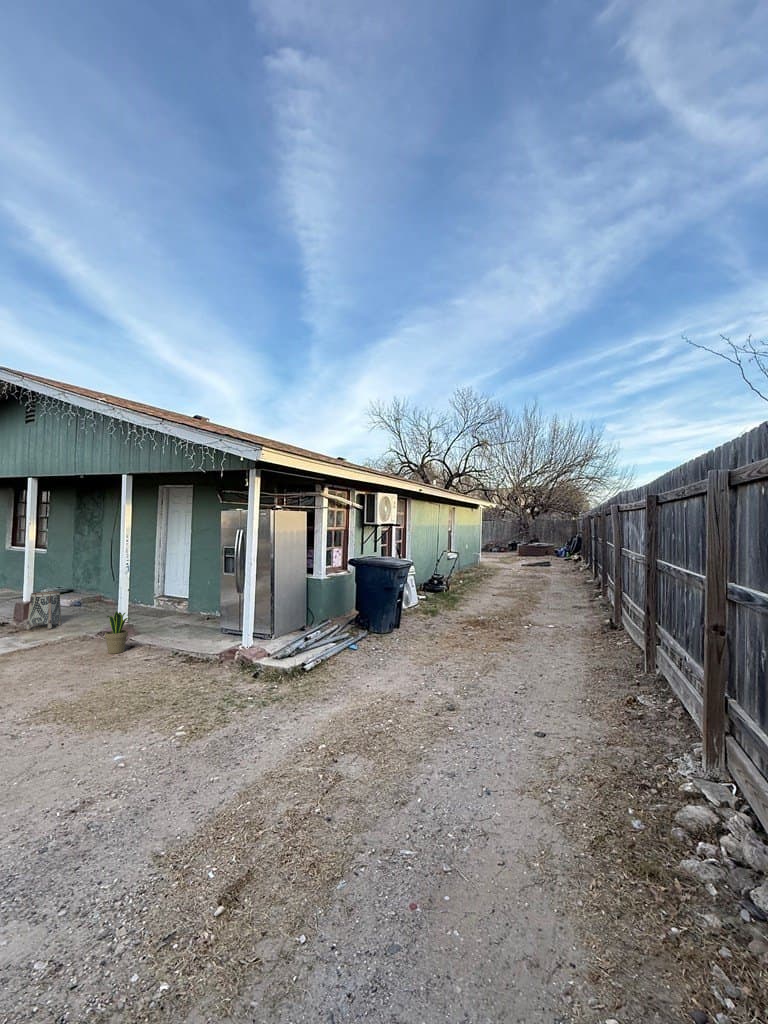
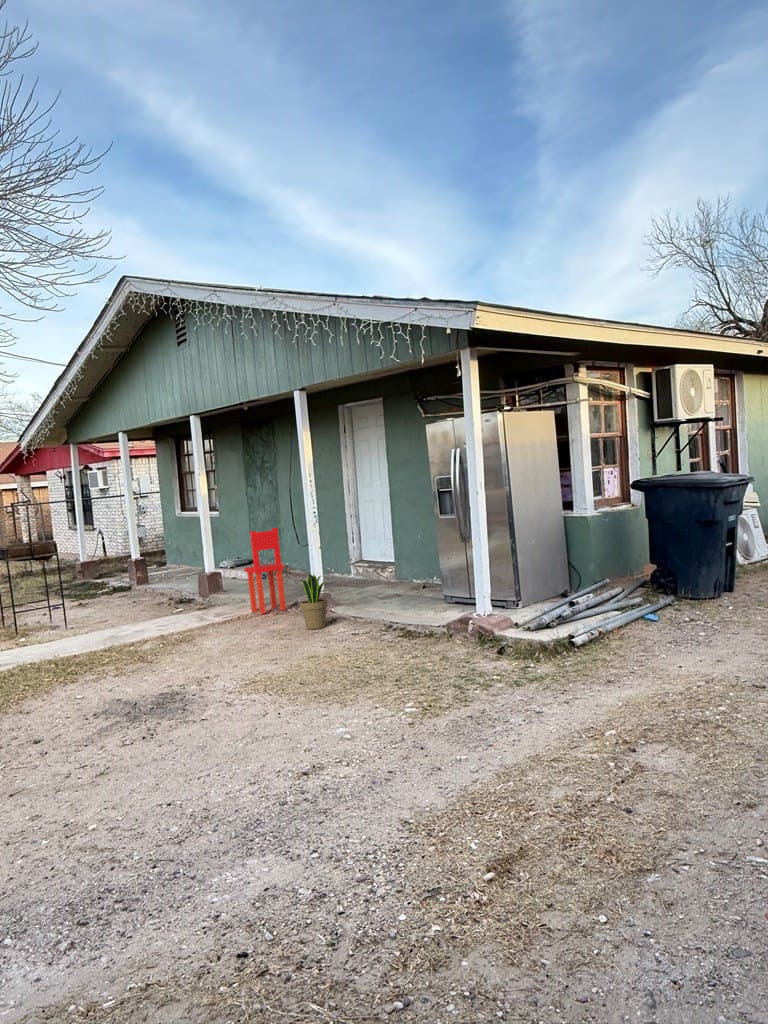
chair: none [62,573,97,639] -> present [244,528,286,614]
basket: present [27,591,62,629] -> none [208,557,246,605]

